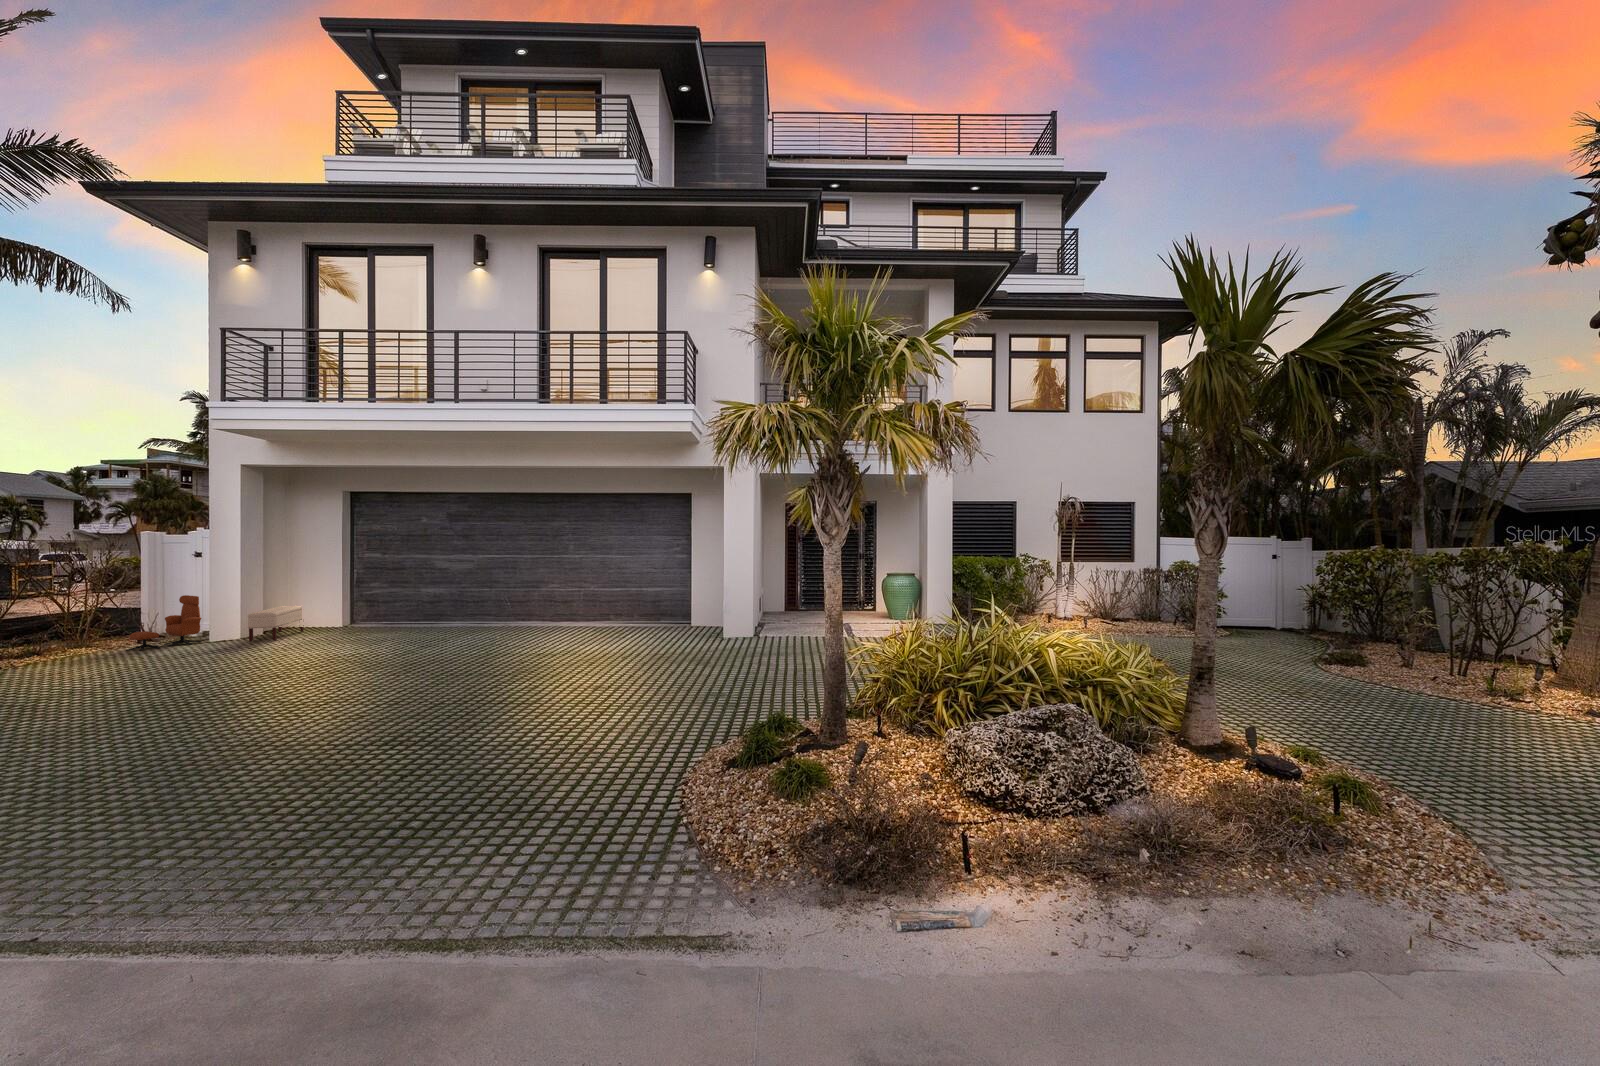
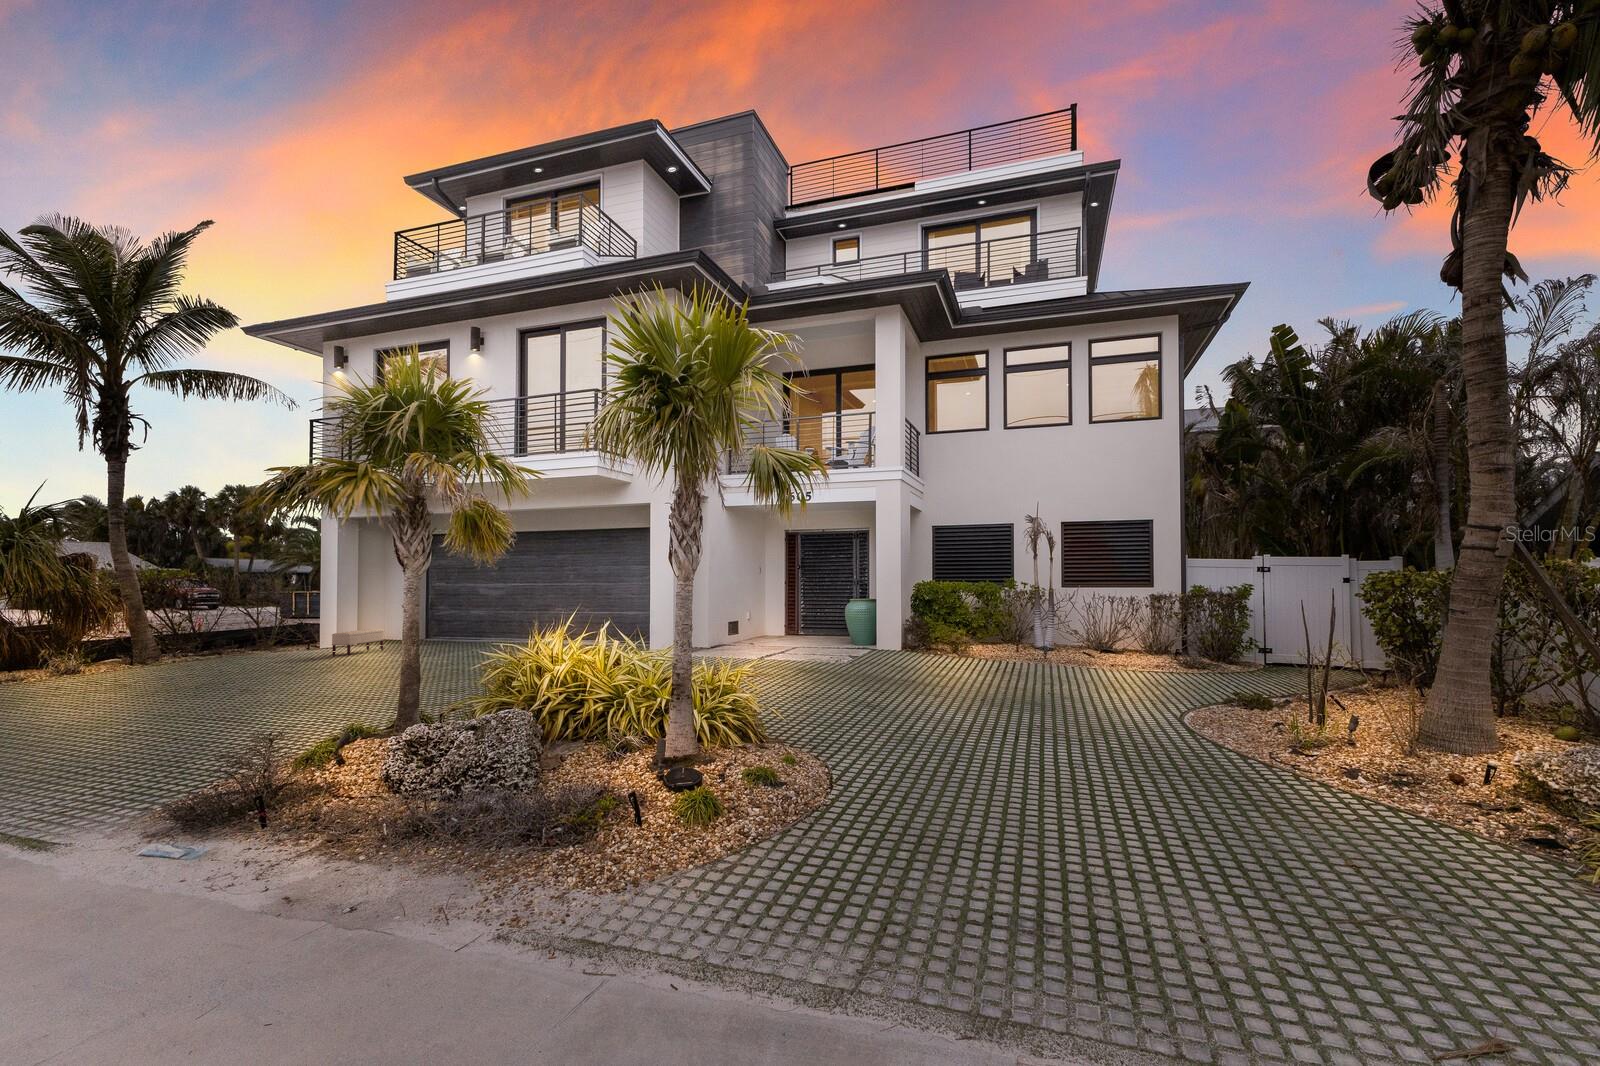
lounge chair: present [126,595,202,651] -> none [253,619,308,660]

